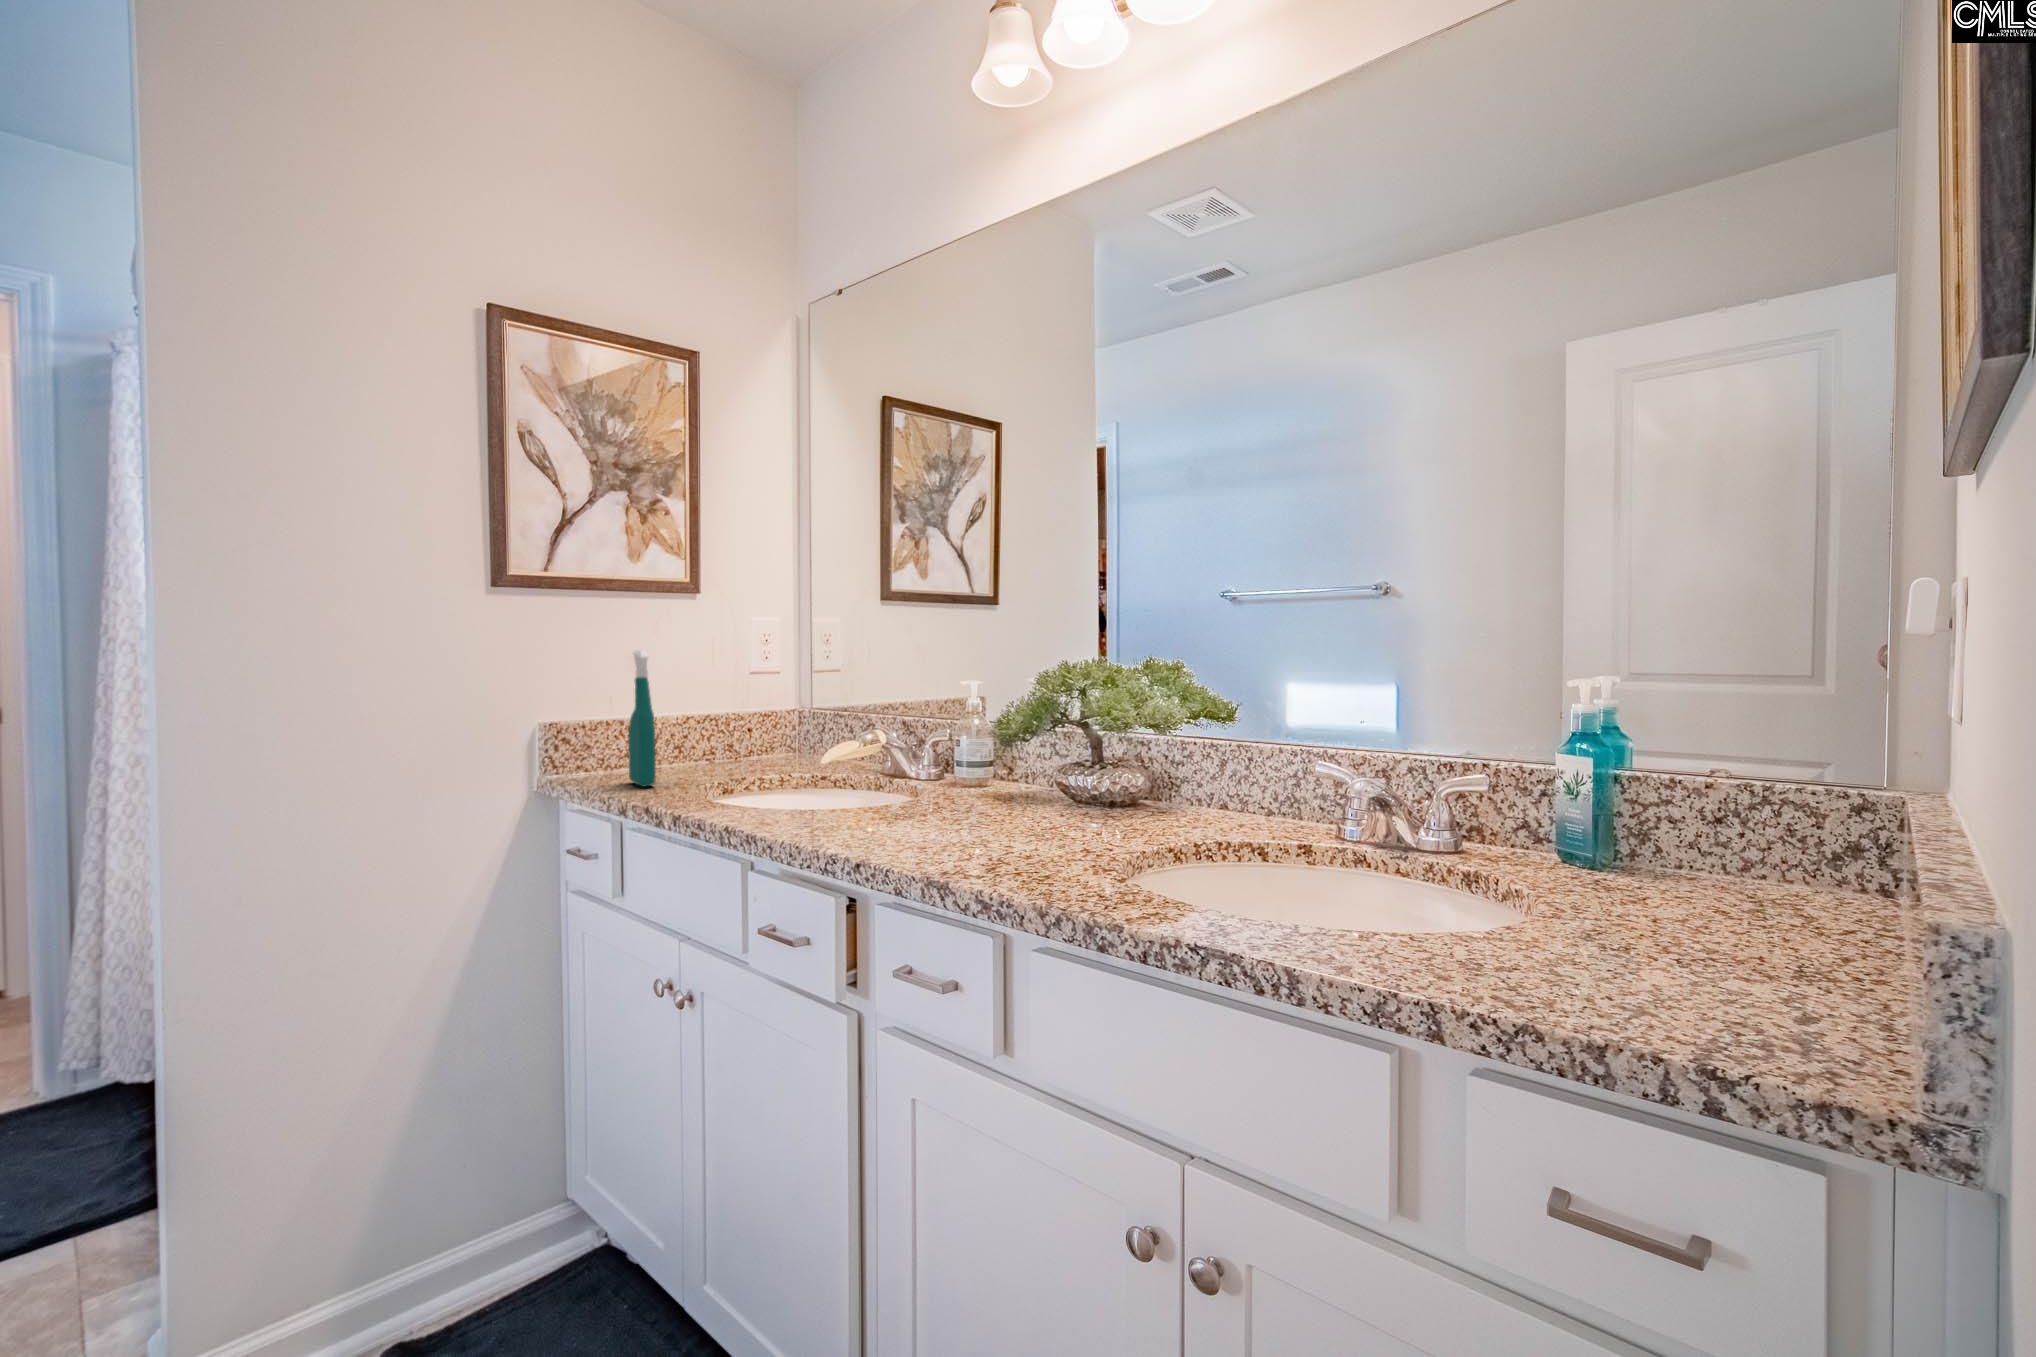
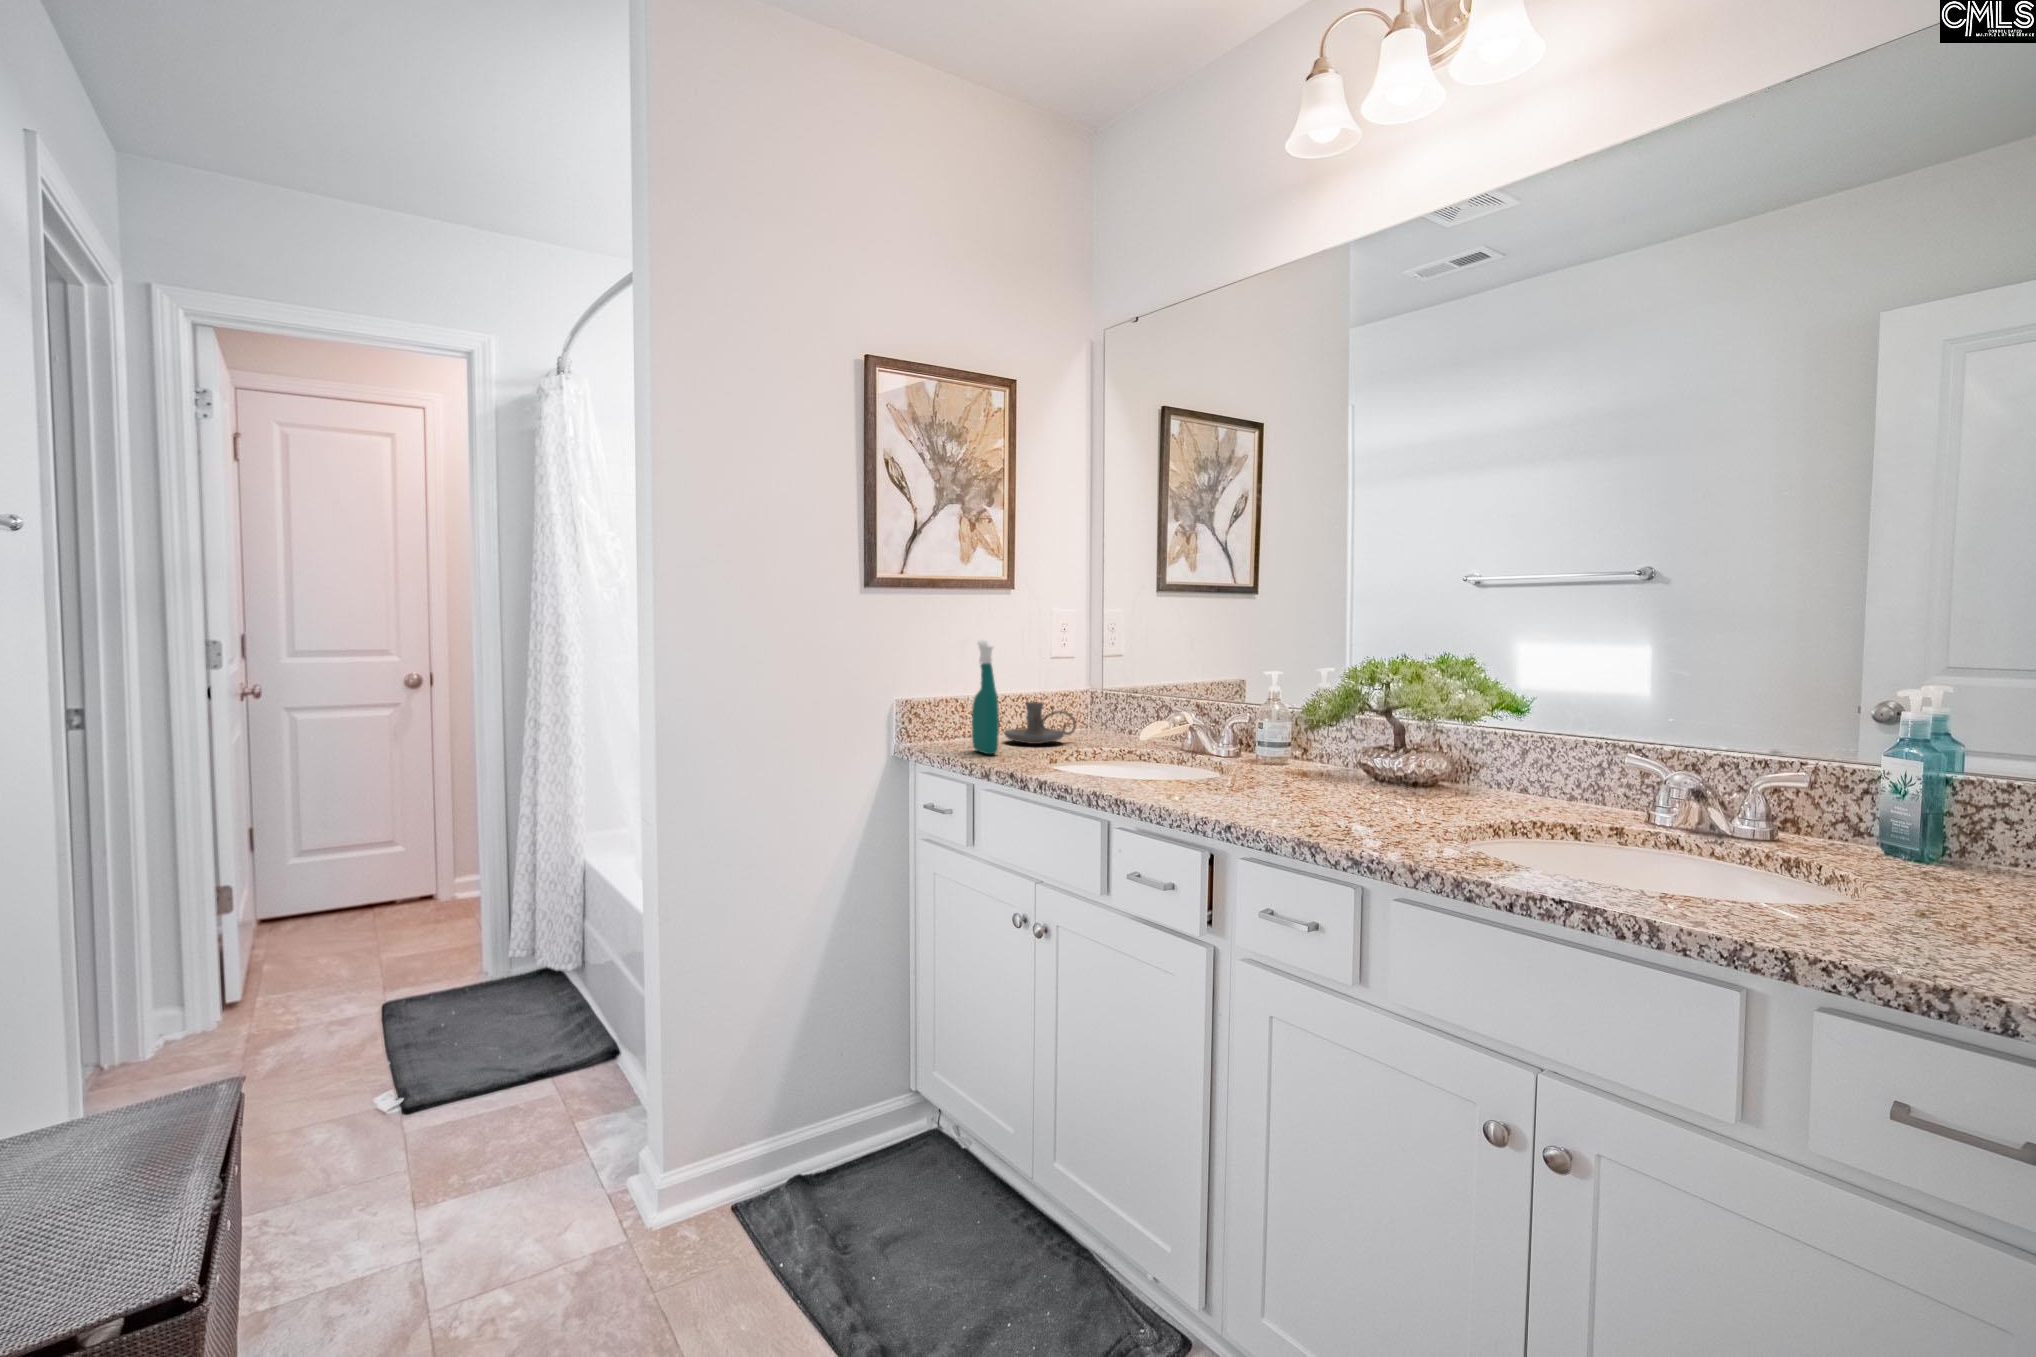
candle holder: none [681,723,771,772] -> present [1004,702,1076,744]

